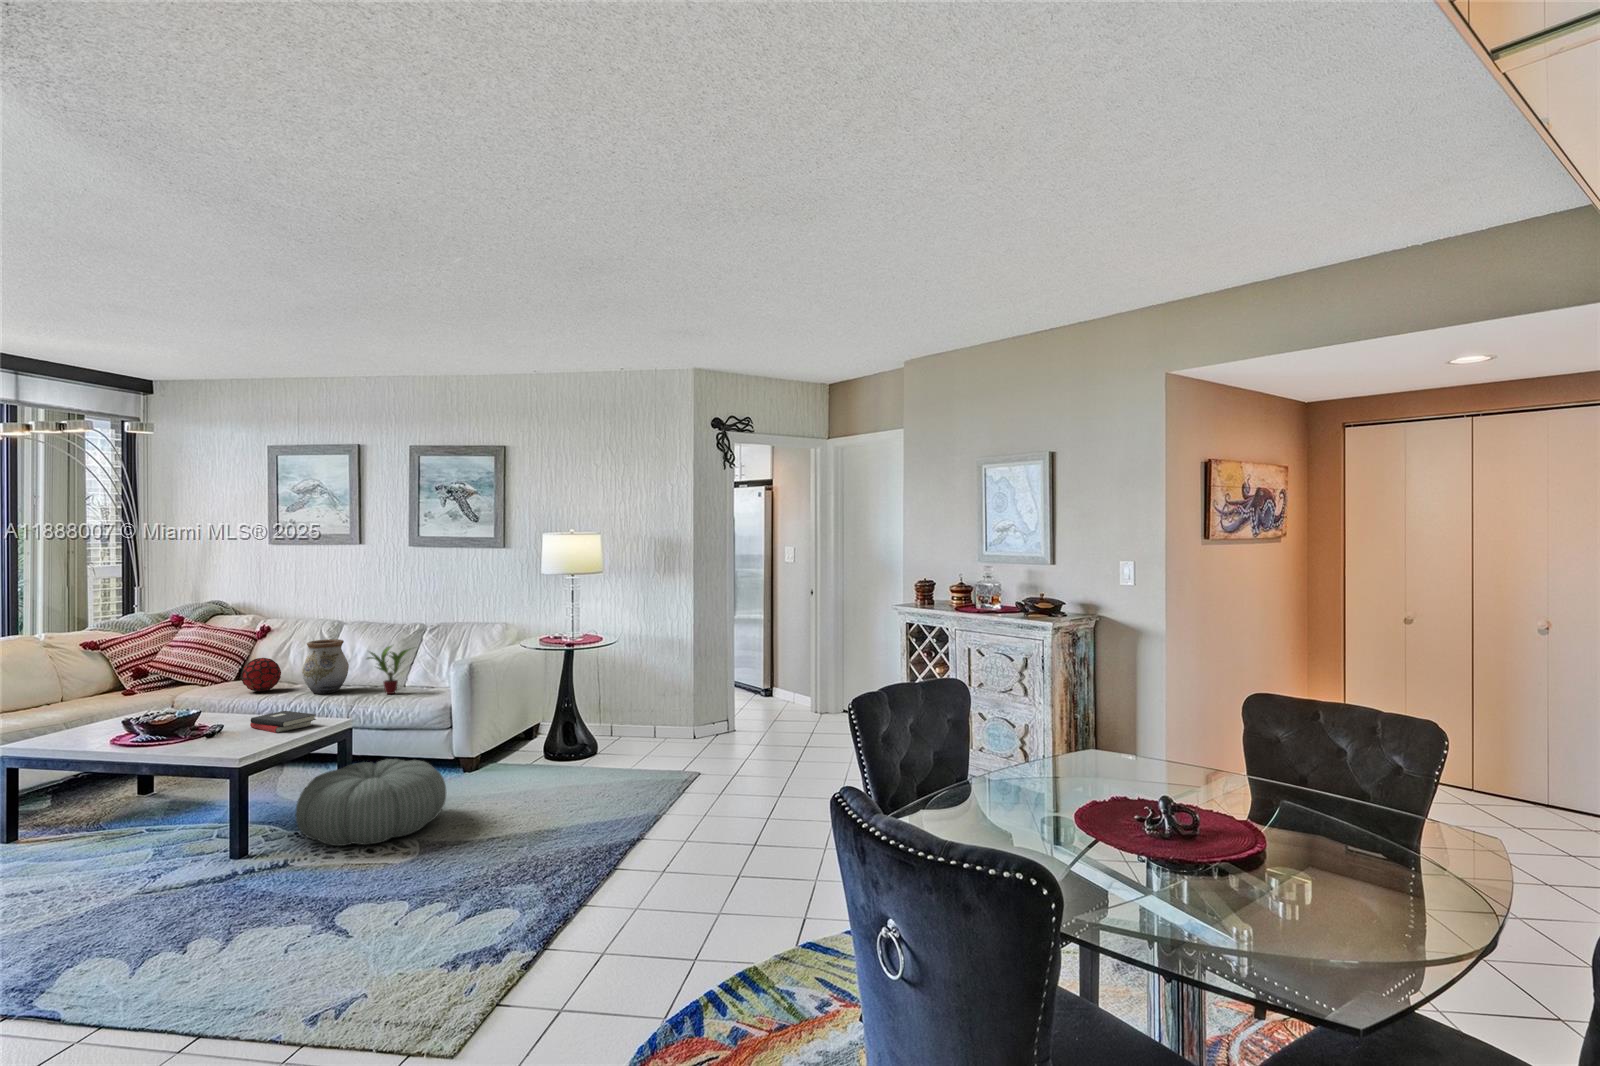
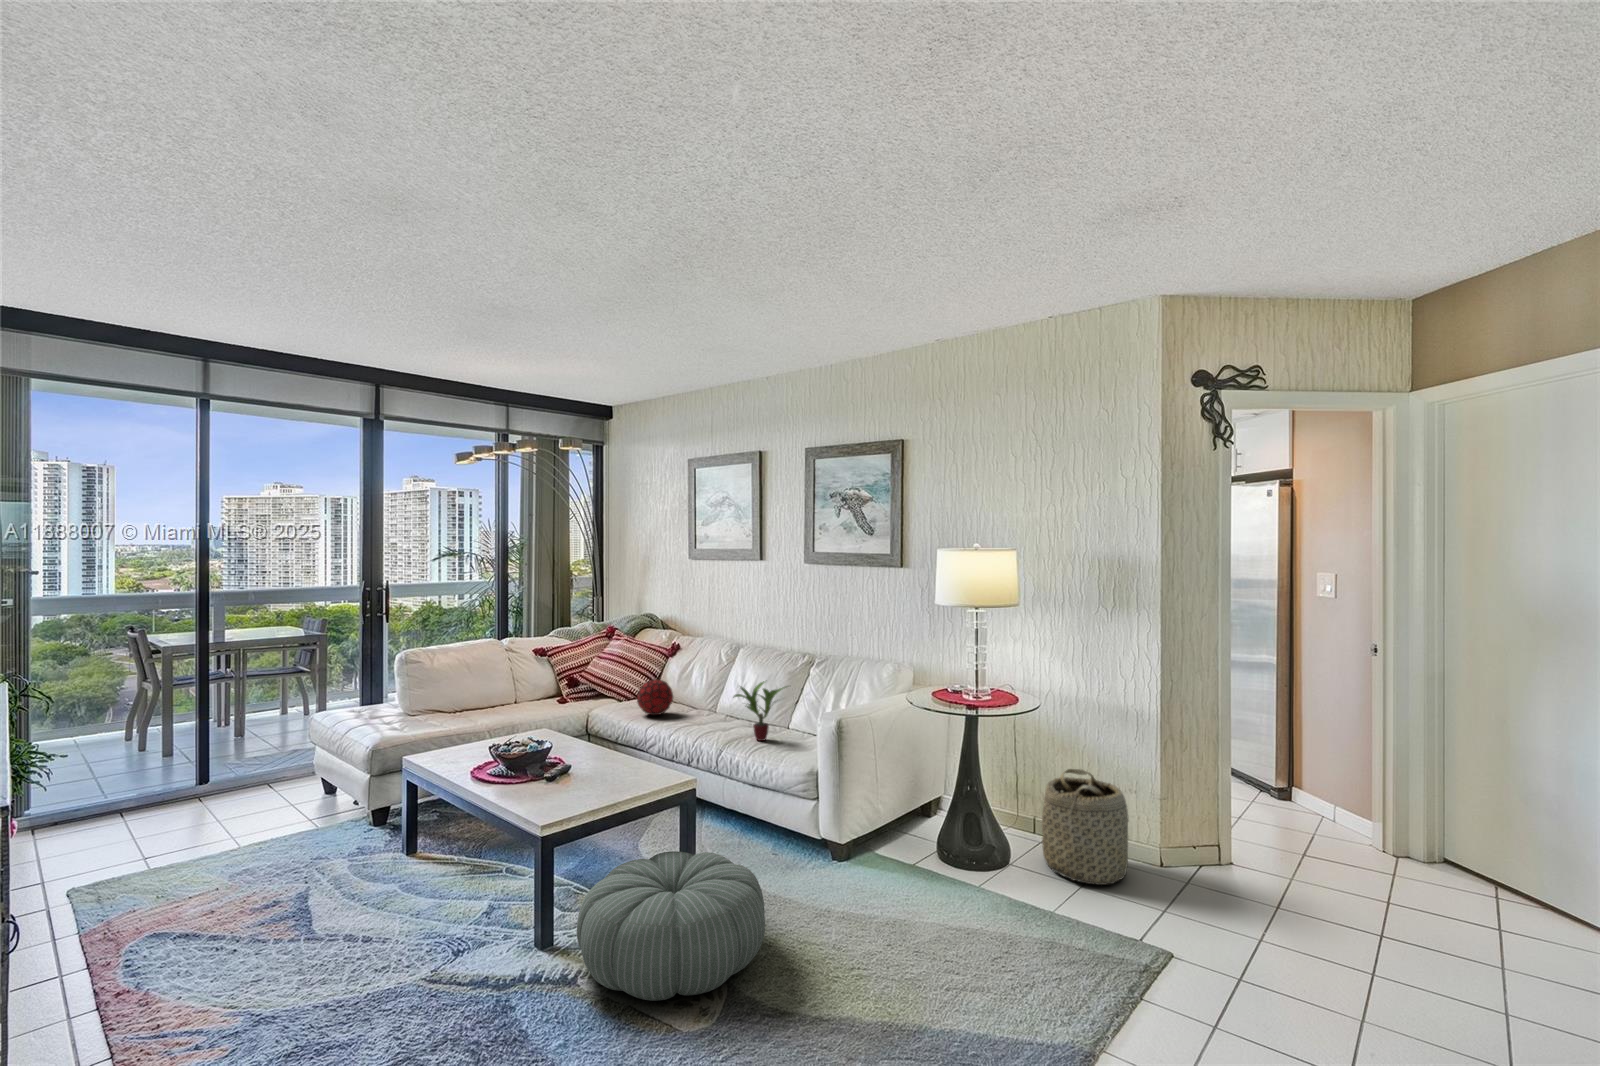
vase: present [302,639,349,694] -> none [682,666,728,728]
basket: none [619,682,673,751] -> present [1042,769,1129,885]
hardback book: present [250,711,316,733] -> none [582,759,643,793]

